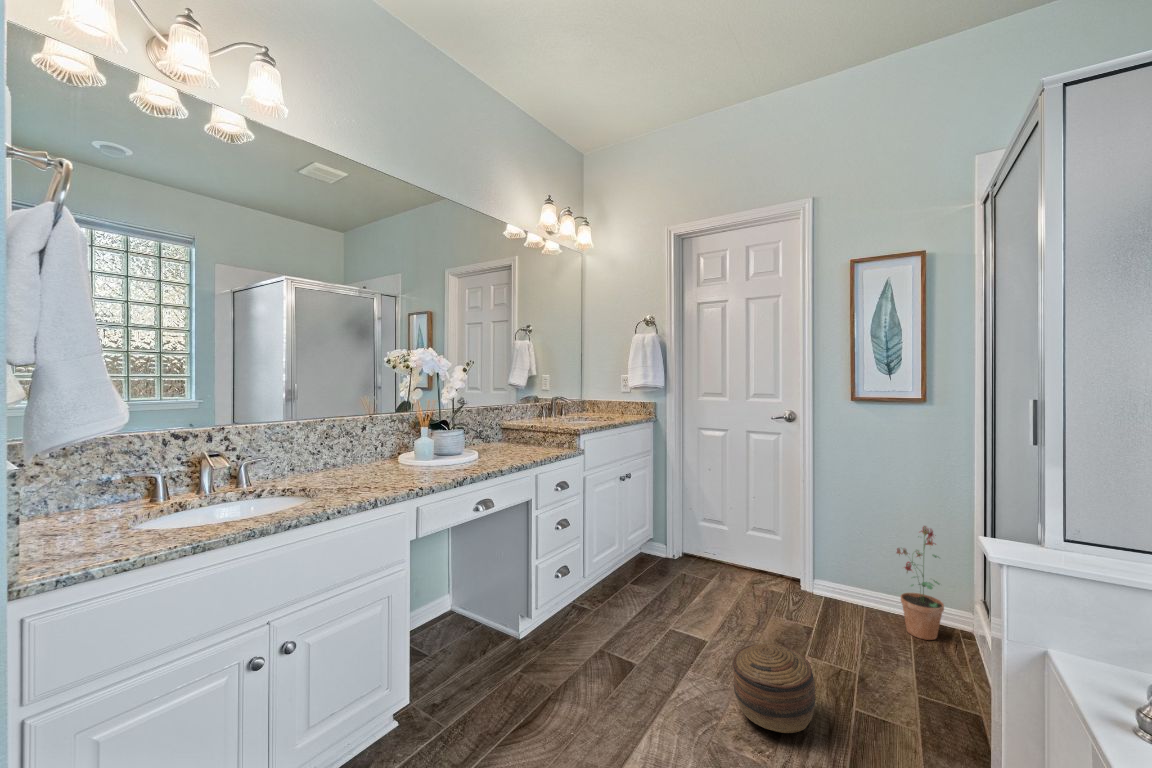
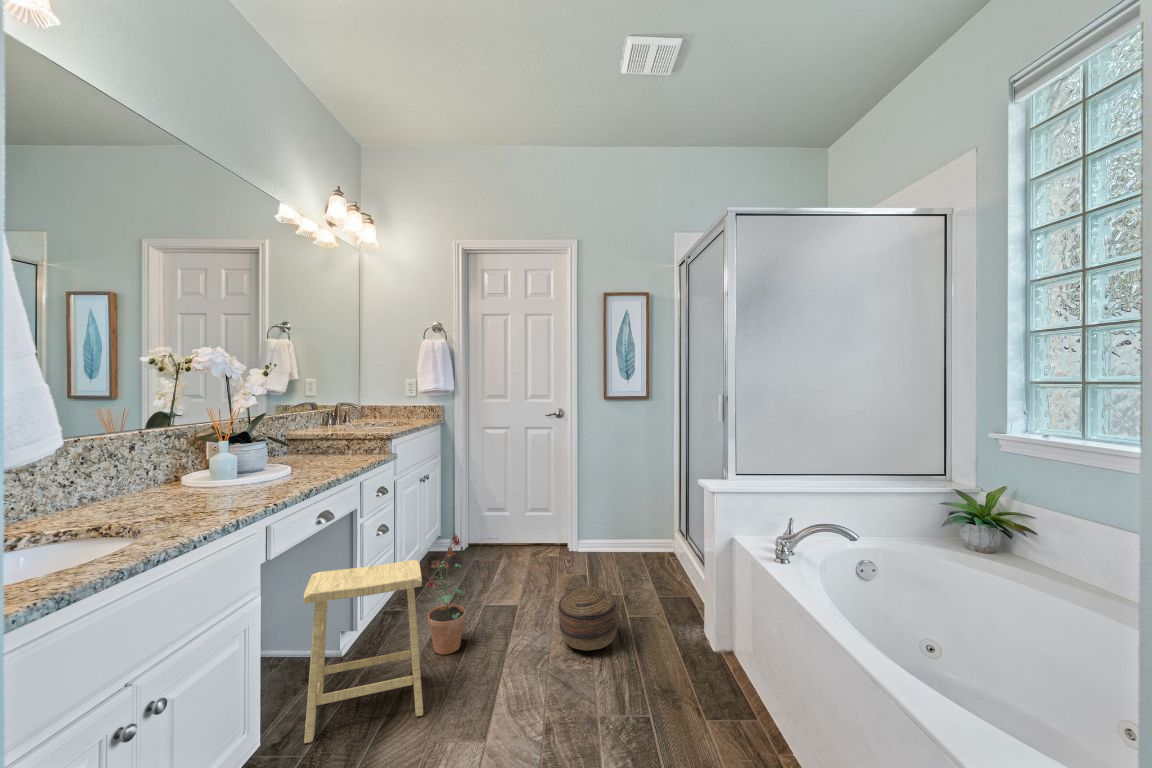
potted plant: present [897,526,944,640] -> present [427,534,466,654]
footstool: none [453,556,572,729] -> present [304,560,423,743]

